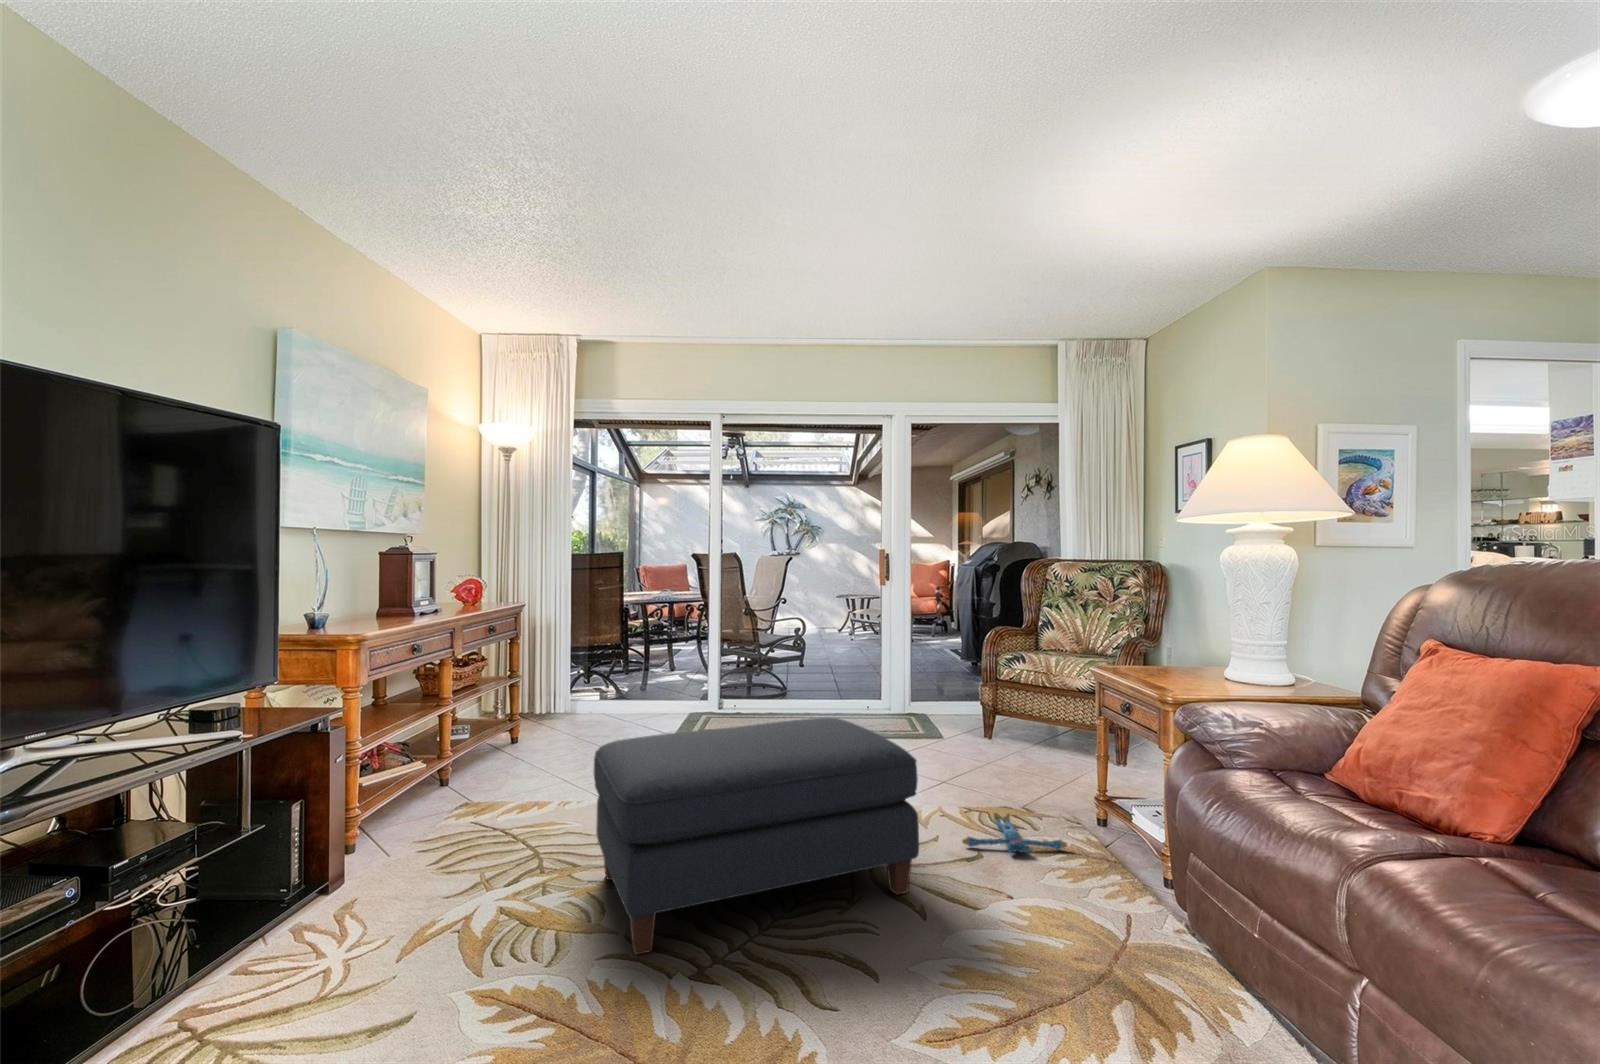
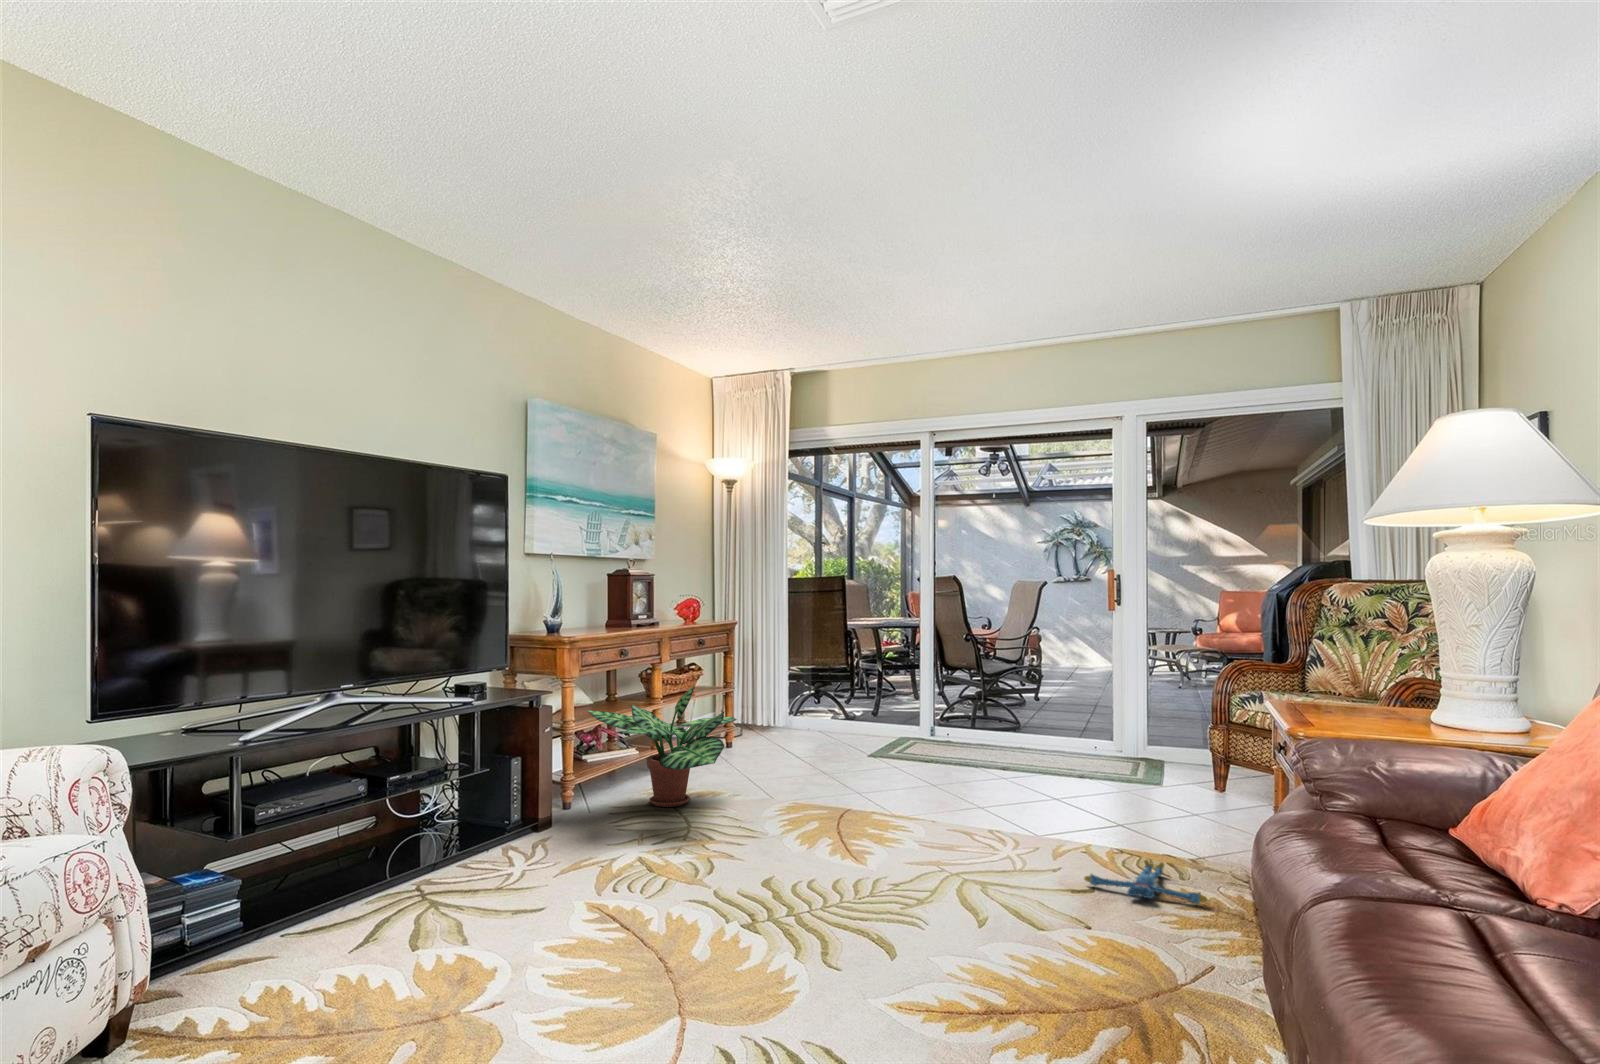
potted plant: none [374,684,567,828] -> present [587,686,737,807]
ottoman: present [593,718,919,955] -> none [701,732,996,908]

